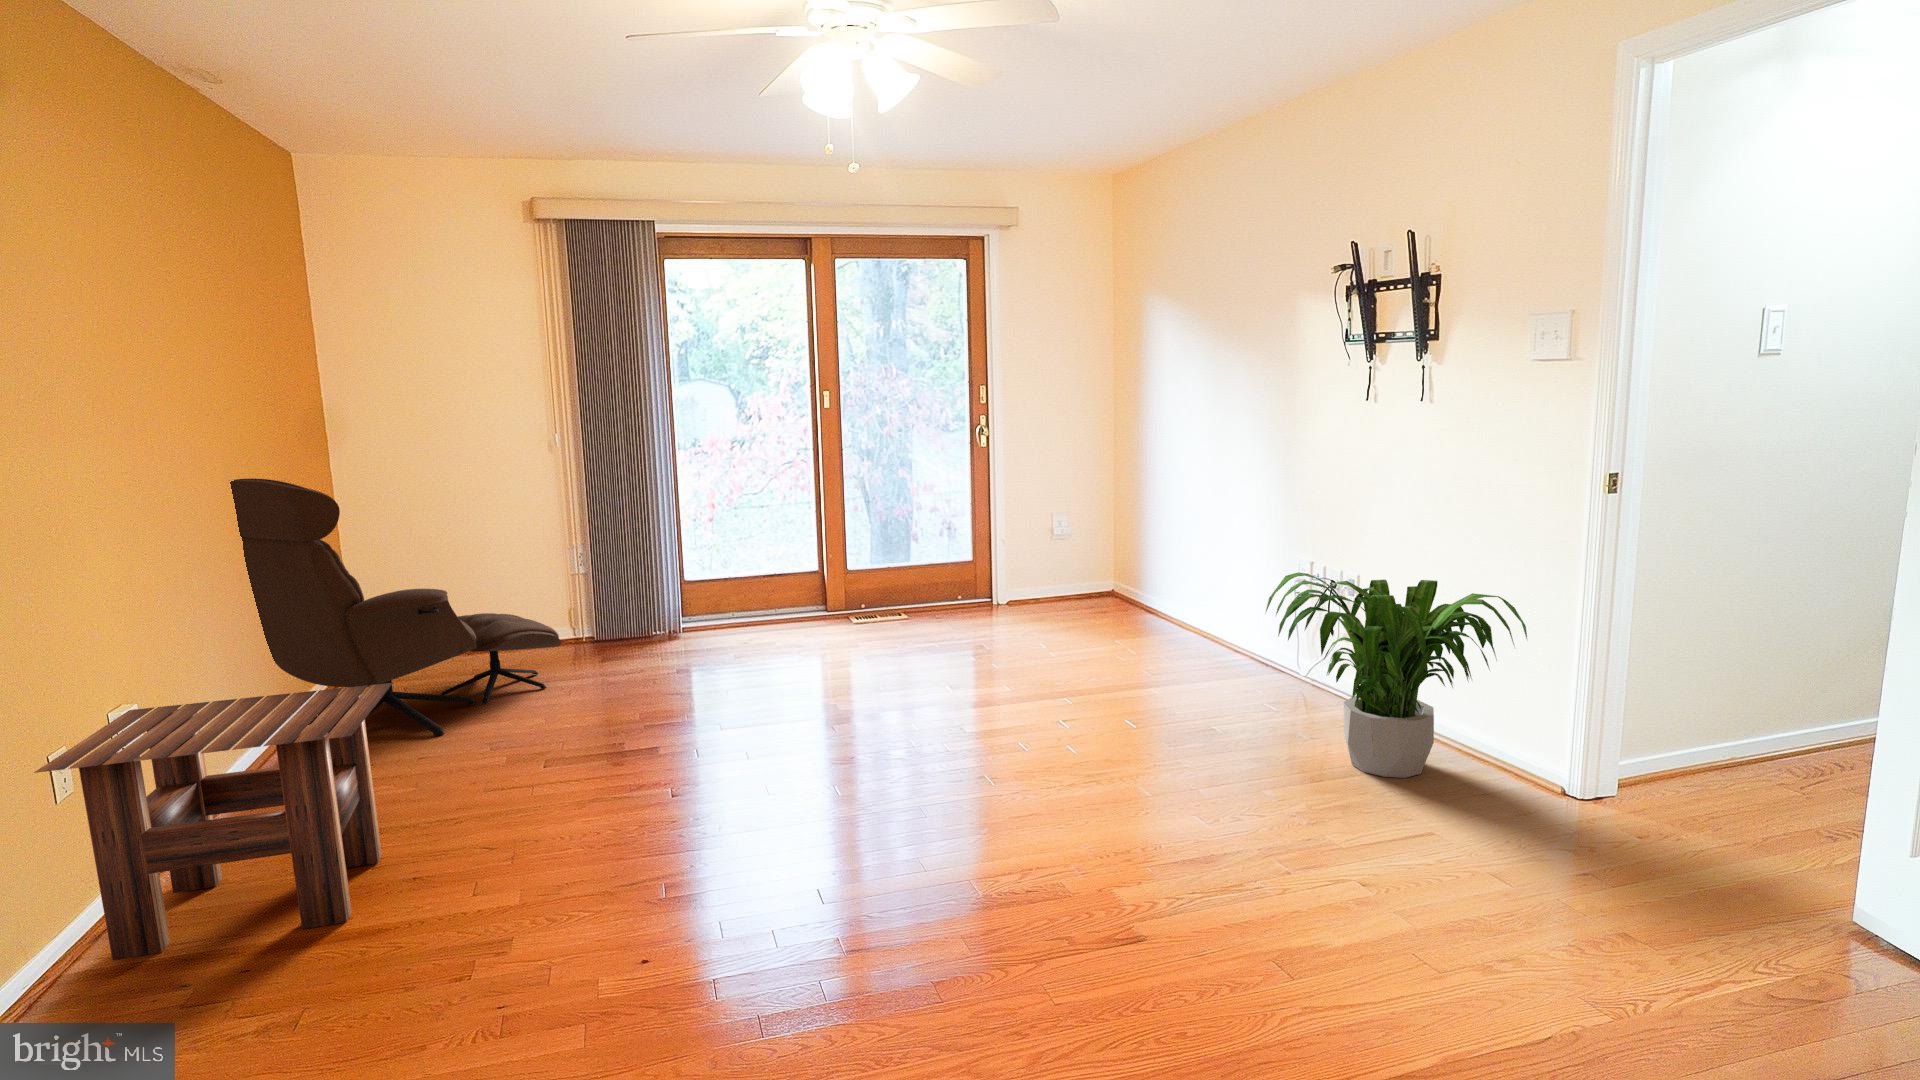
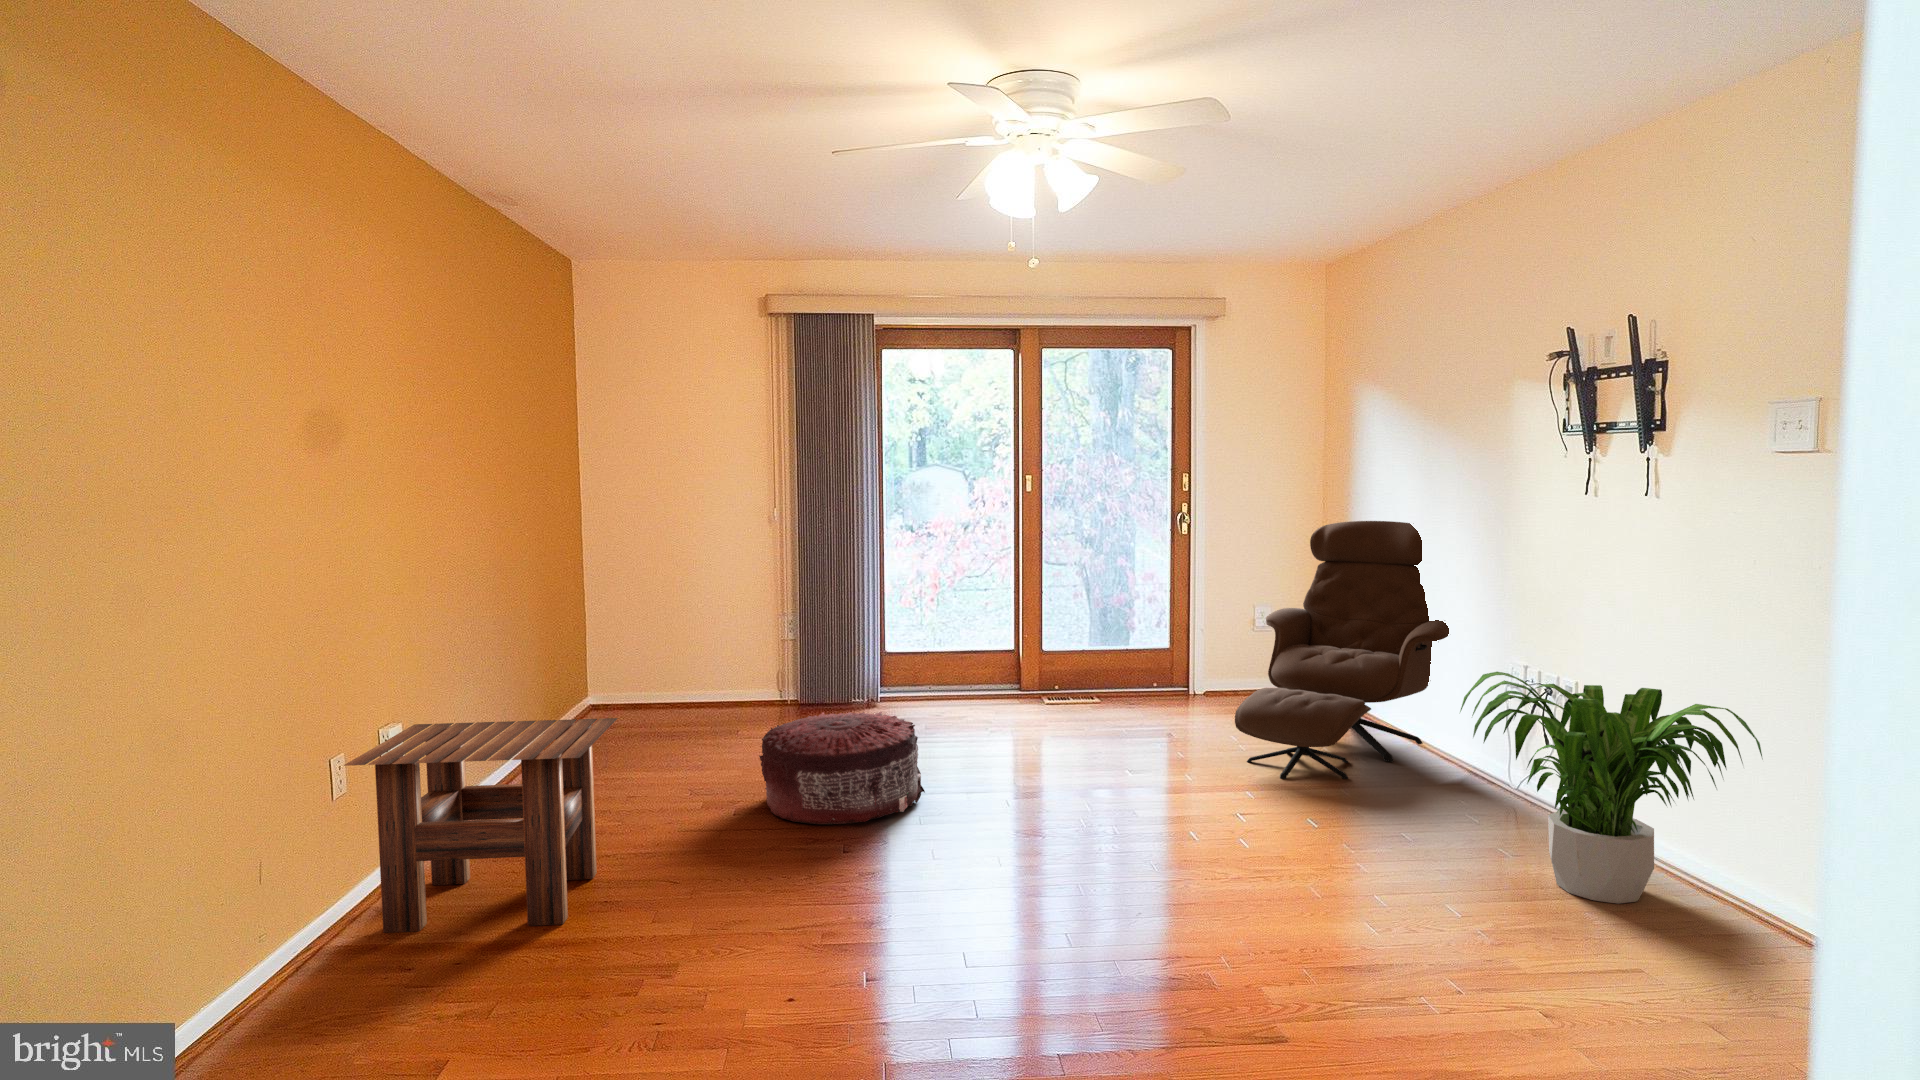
lounge chair: present [230,478,562,735] -> present [1235,521,1449,779]
pouf: none [561,647,746,773] -> present [759,712,925,824]

